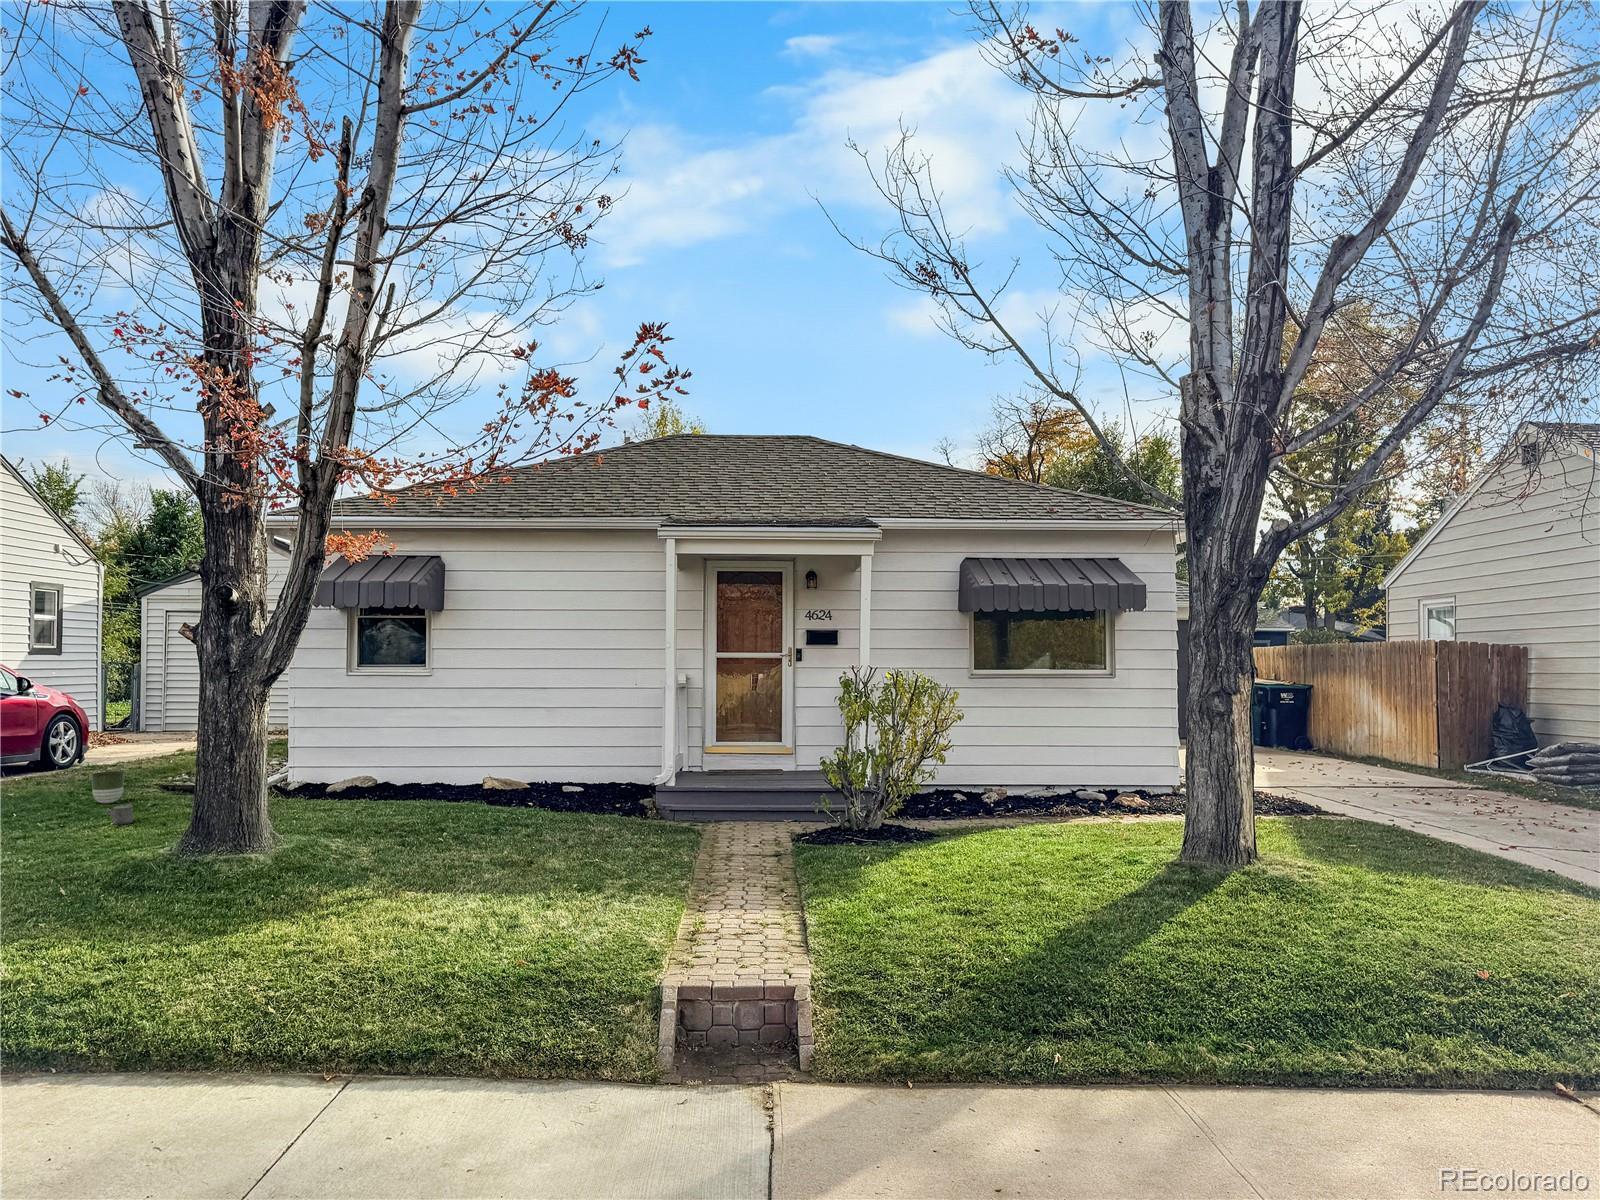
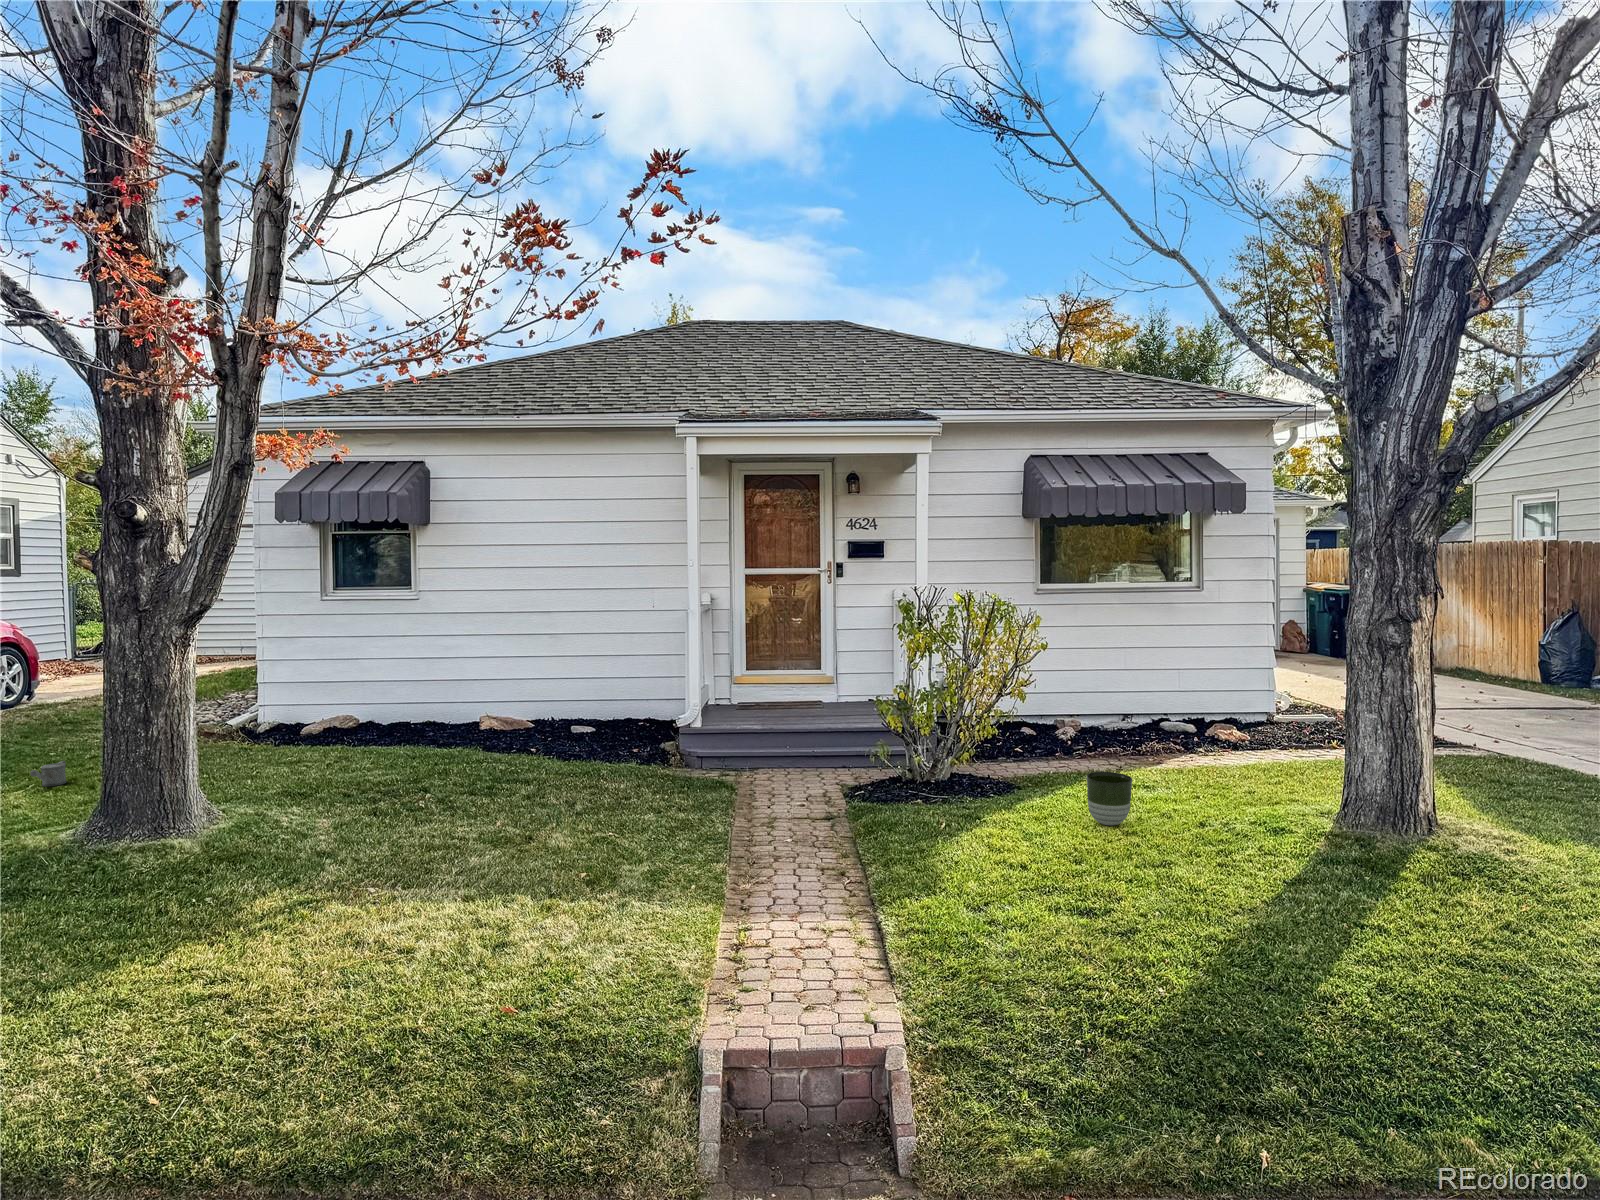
planter: present [92,771,125,804] -> present [1087,772,1132,825]

